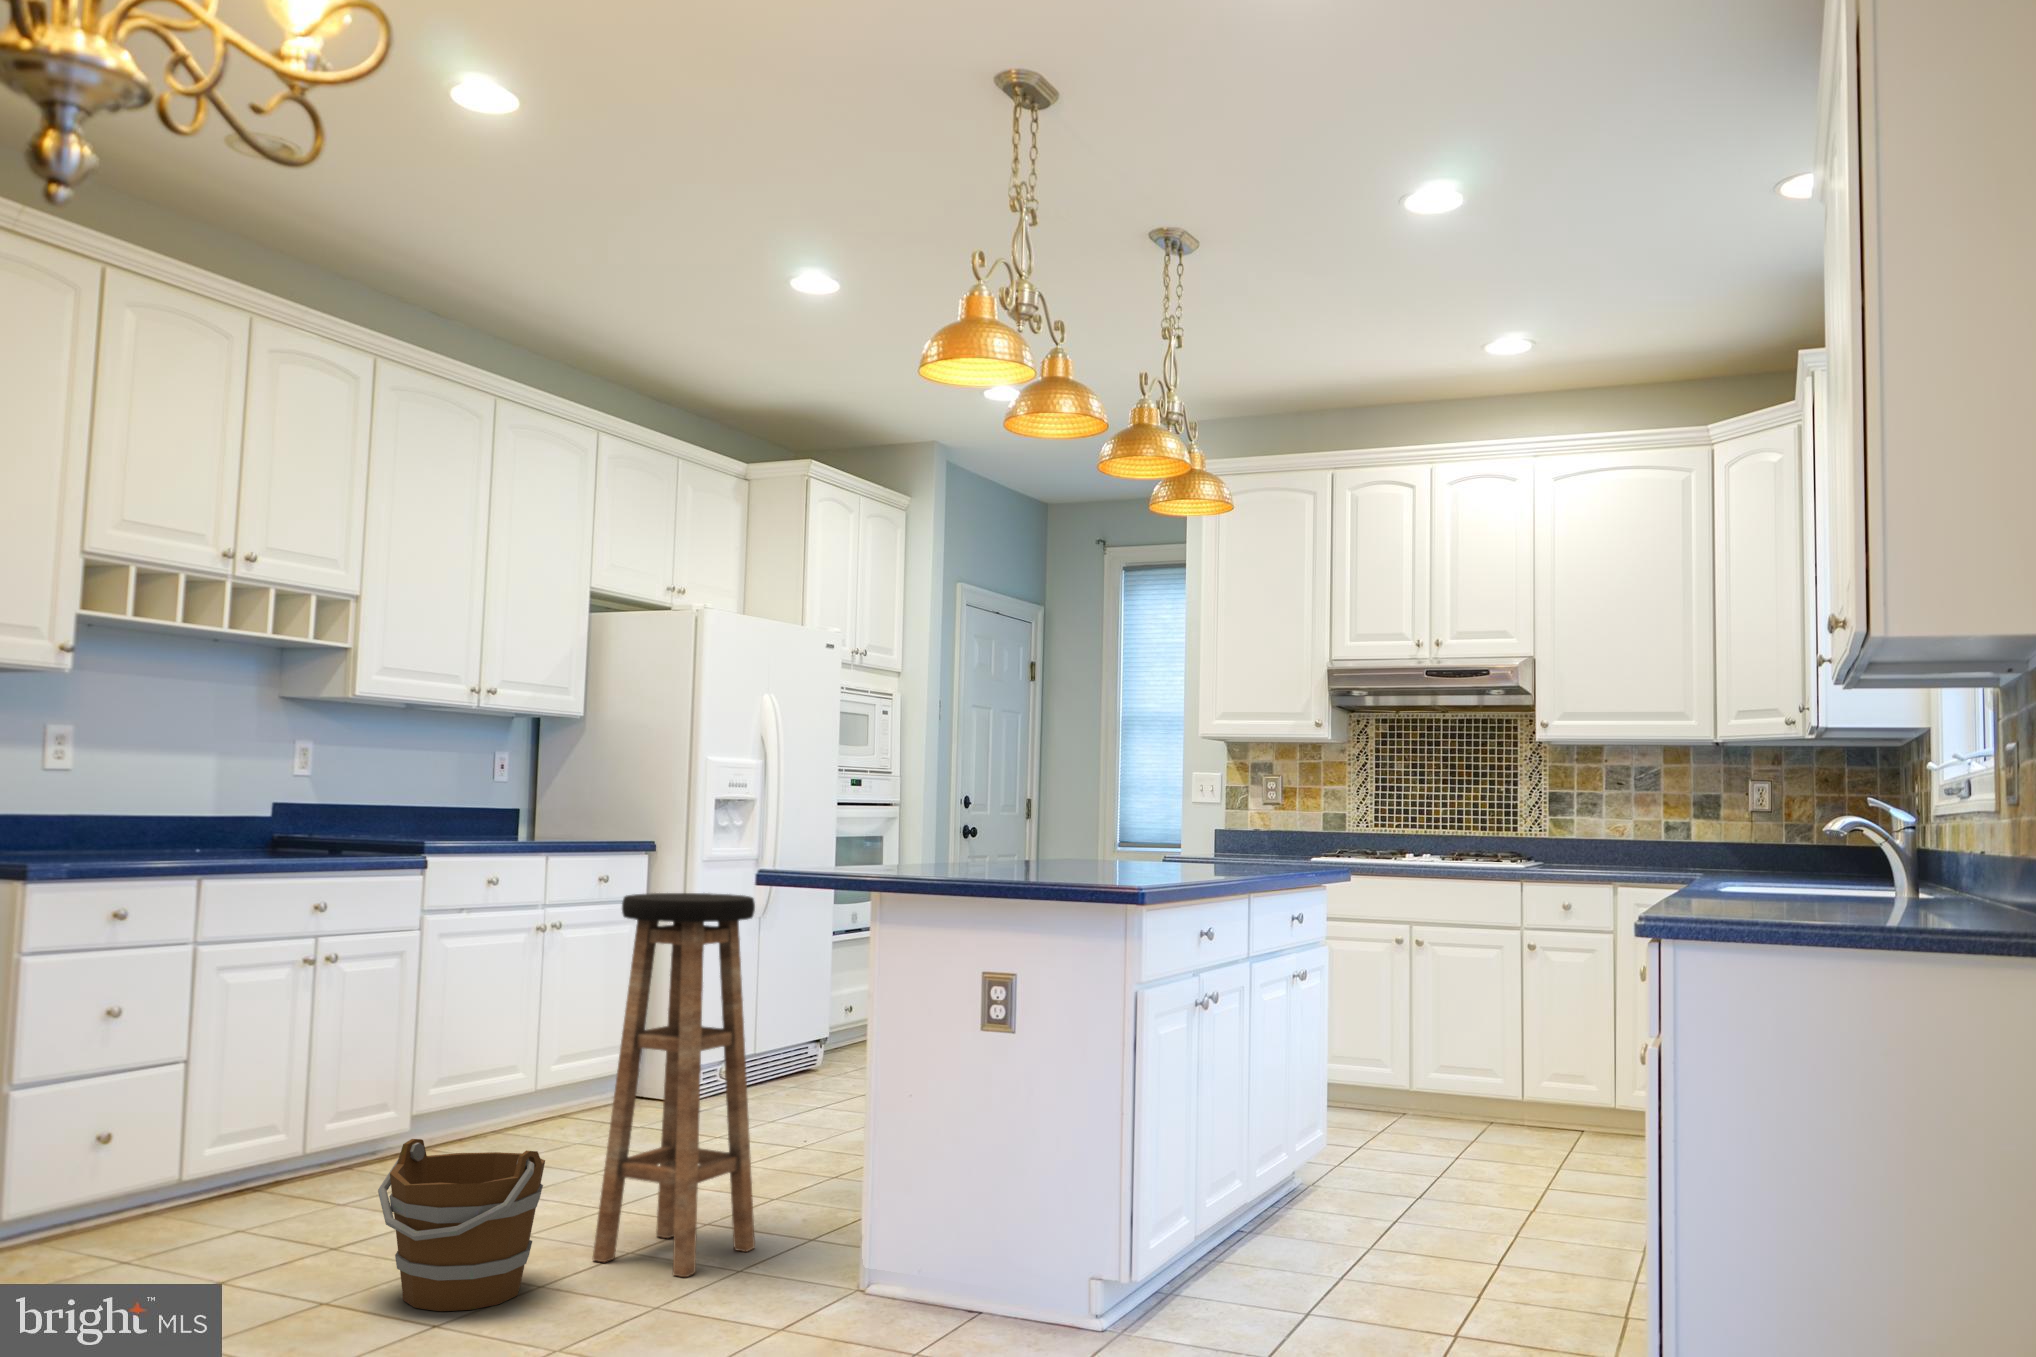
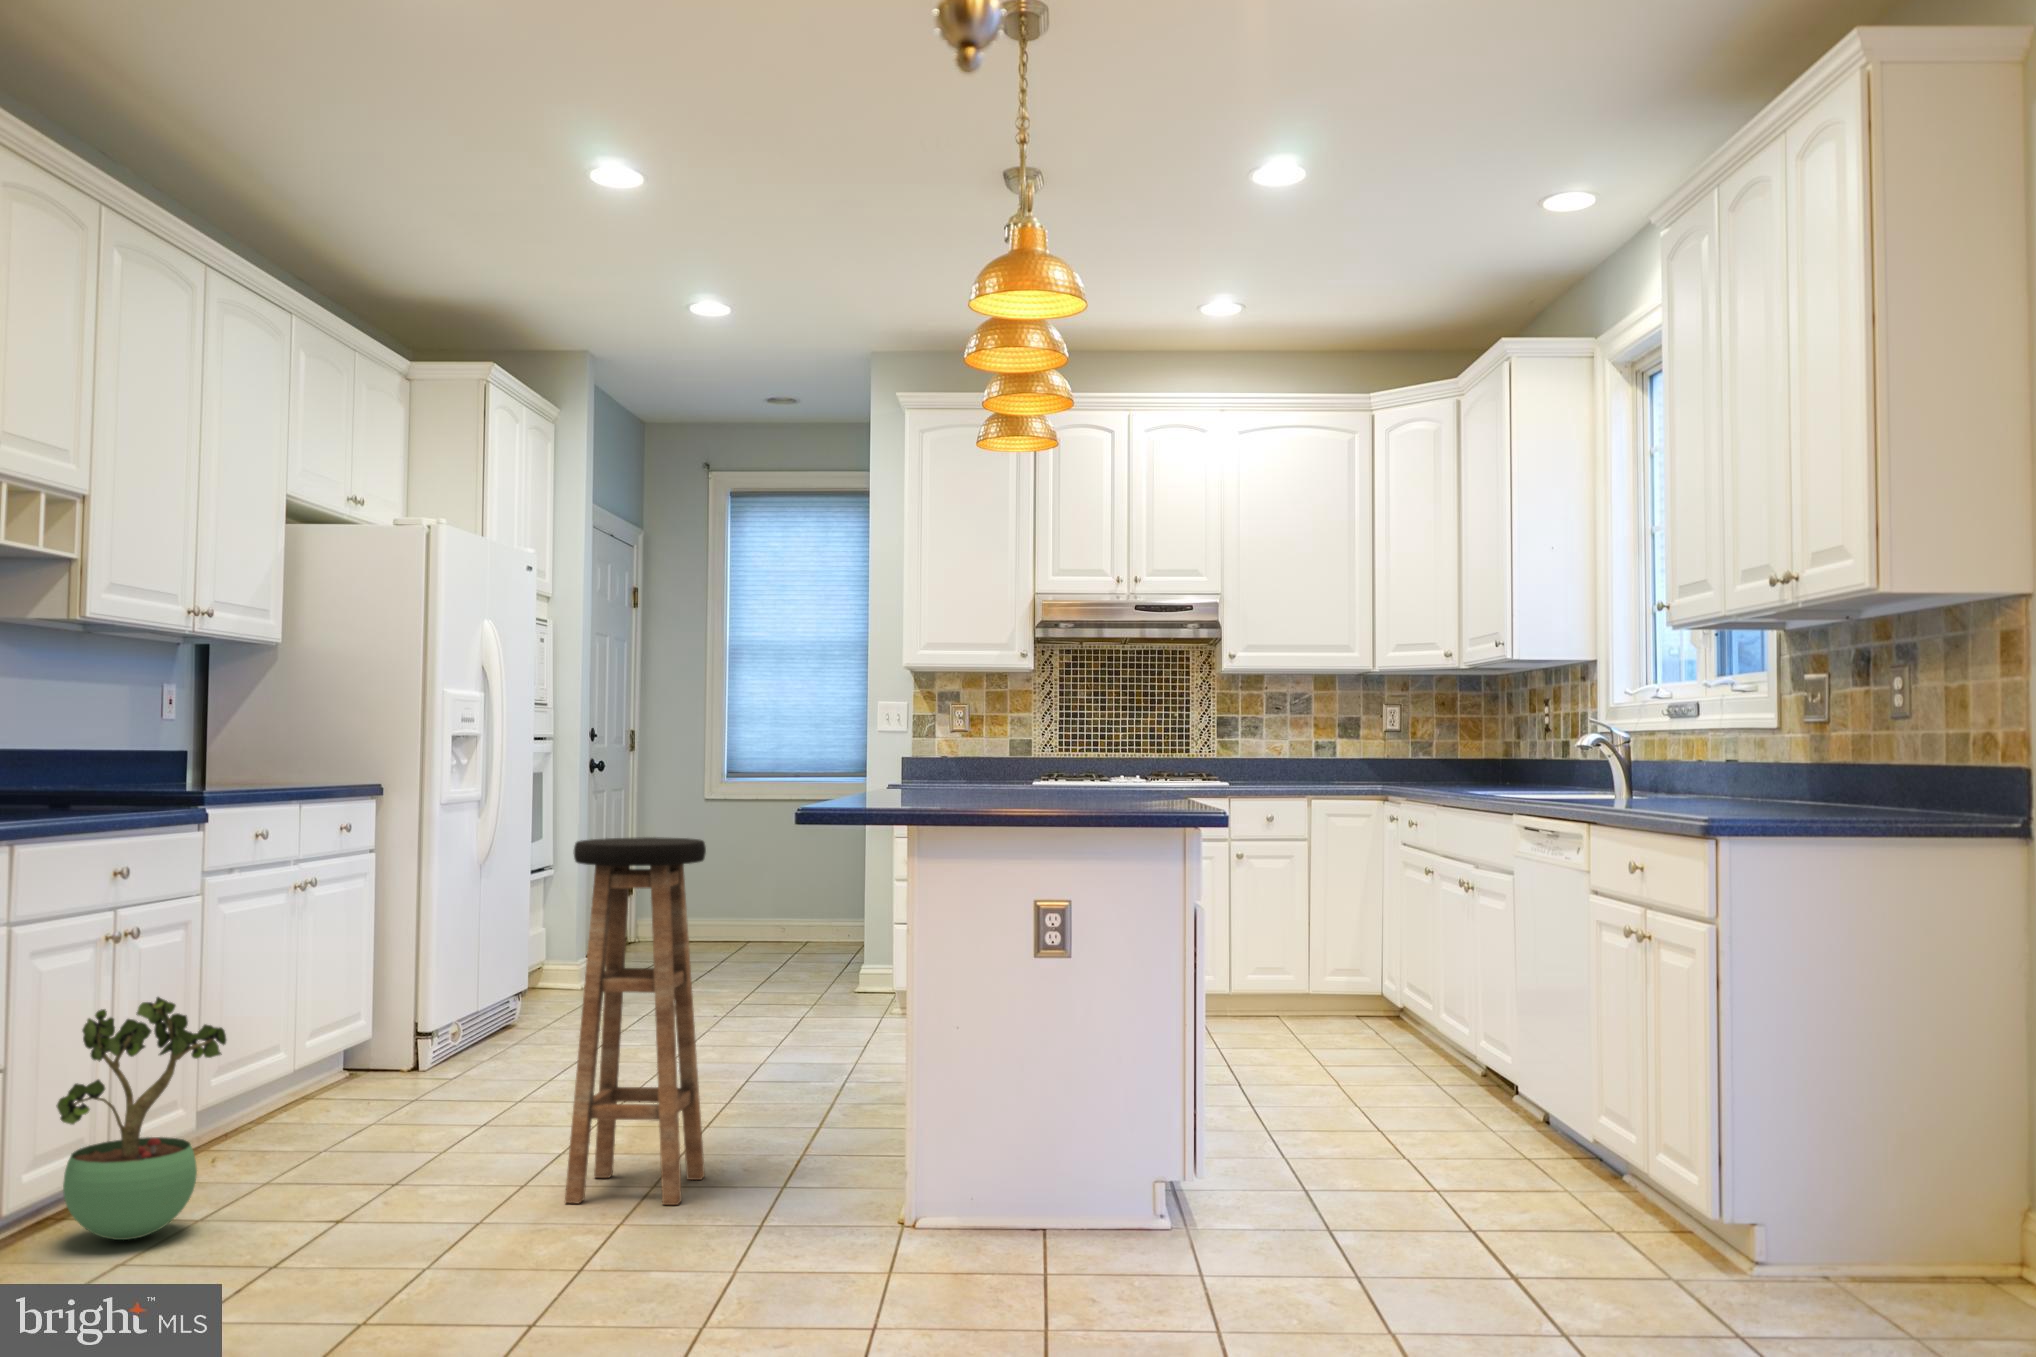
potted plant: none [146,1021,310,1245] -> present [56,997,226,1240]
bucket: present [378,1139,545,1311] -> none [394,1096,563,1260]

